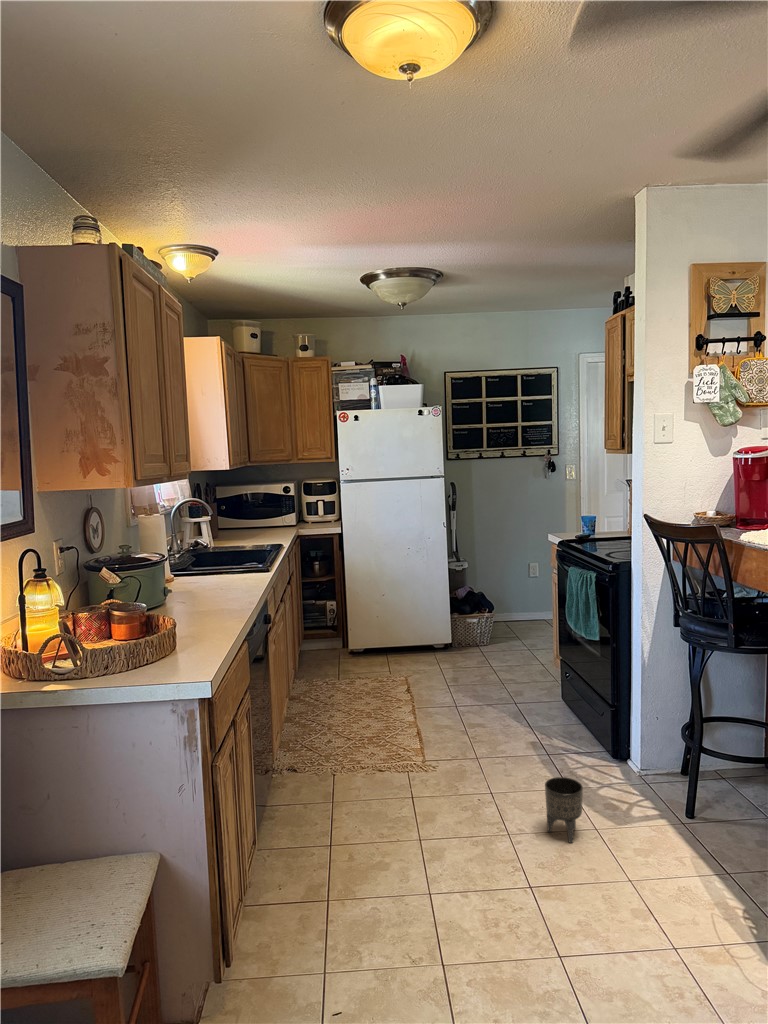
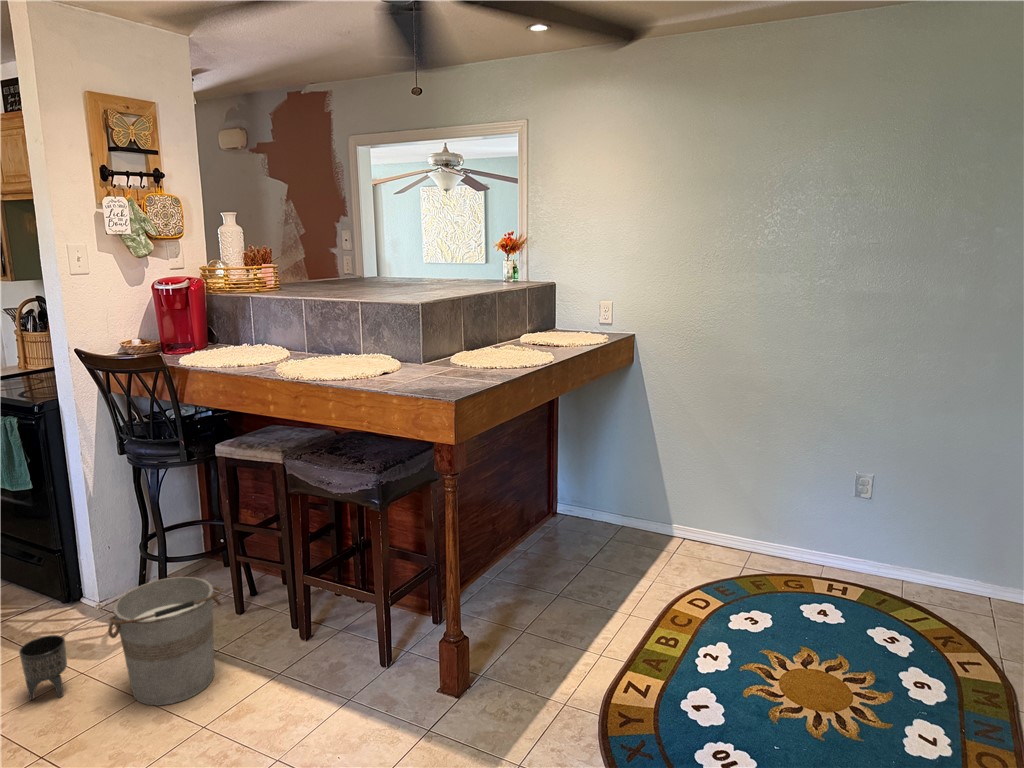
bucket: none [612,765,737,915] -> present [108,577,222,706]

